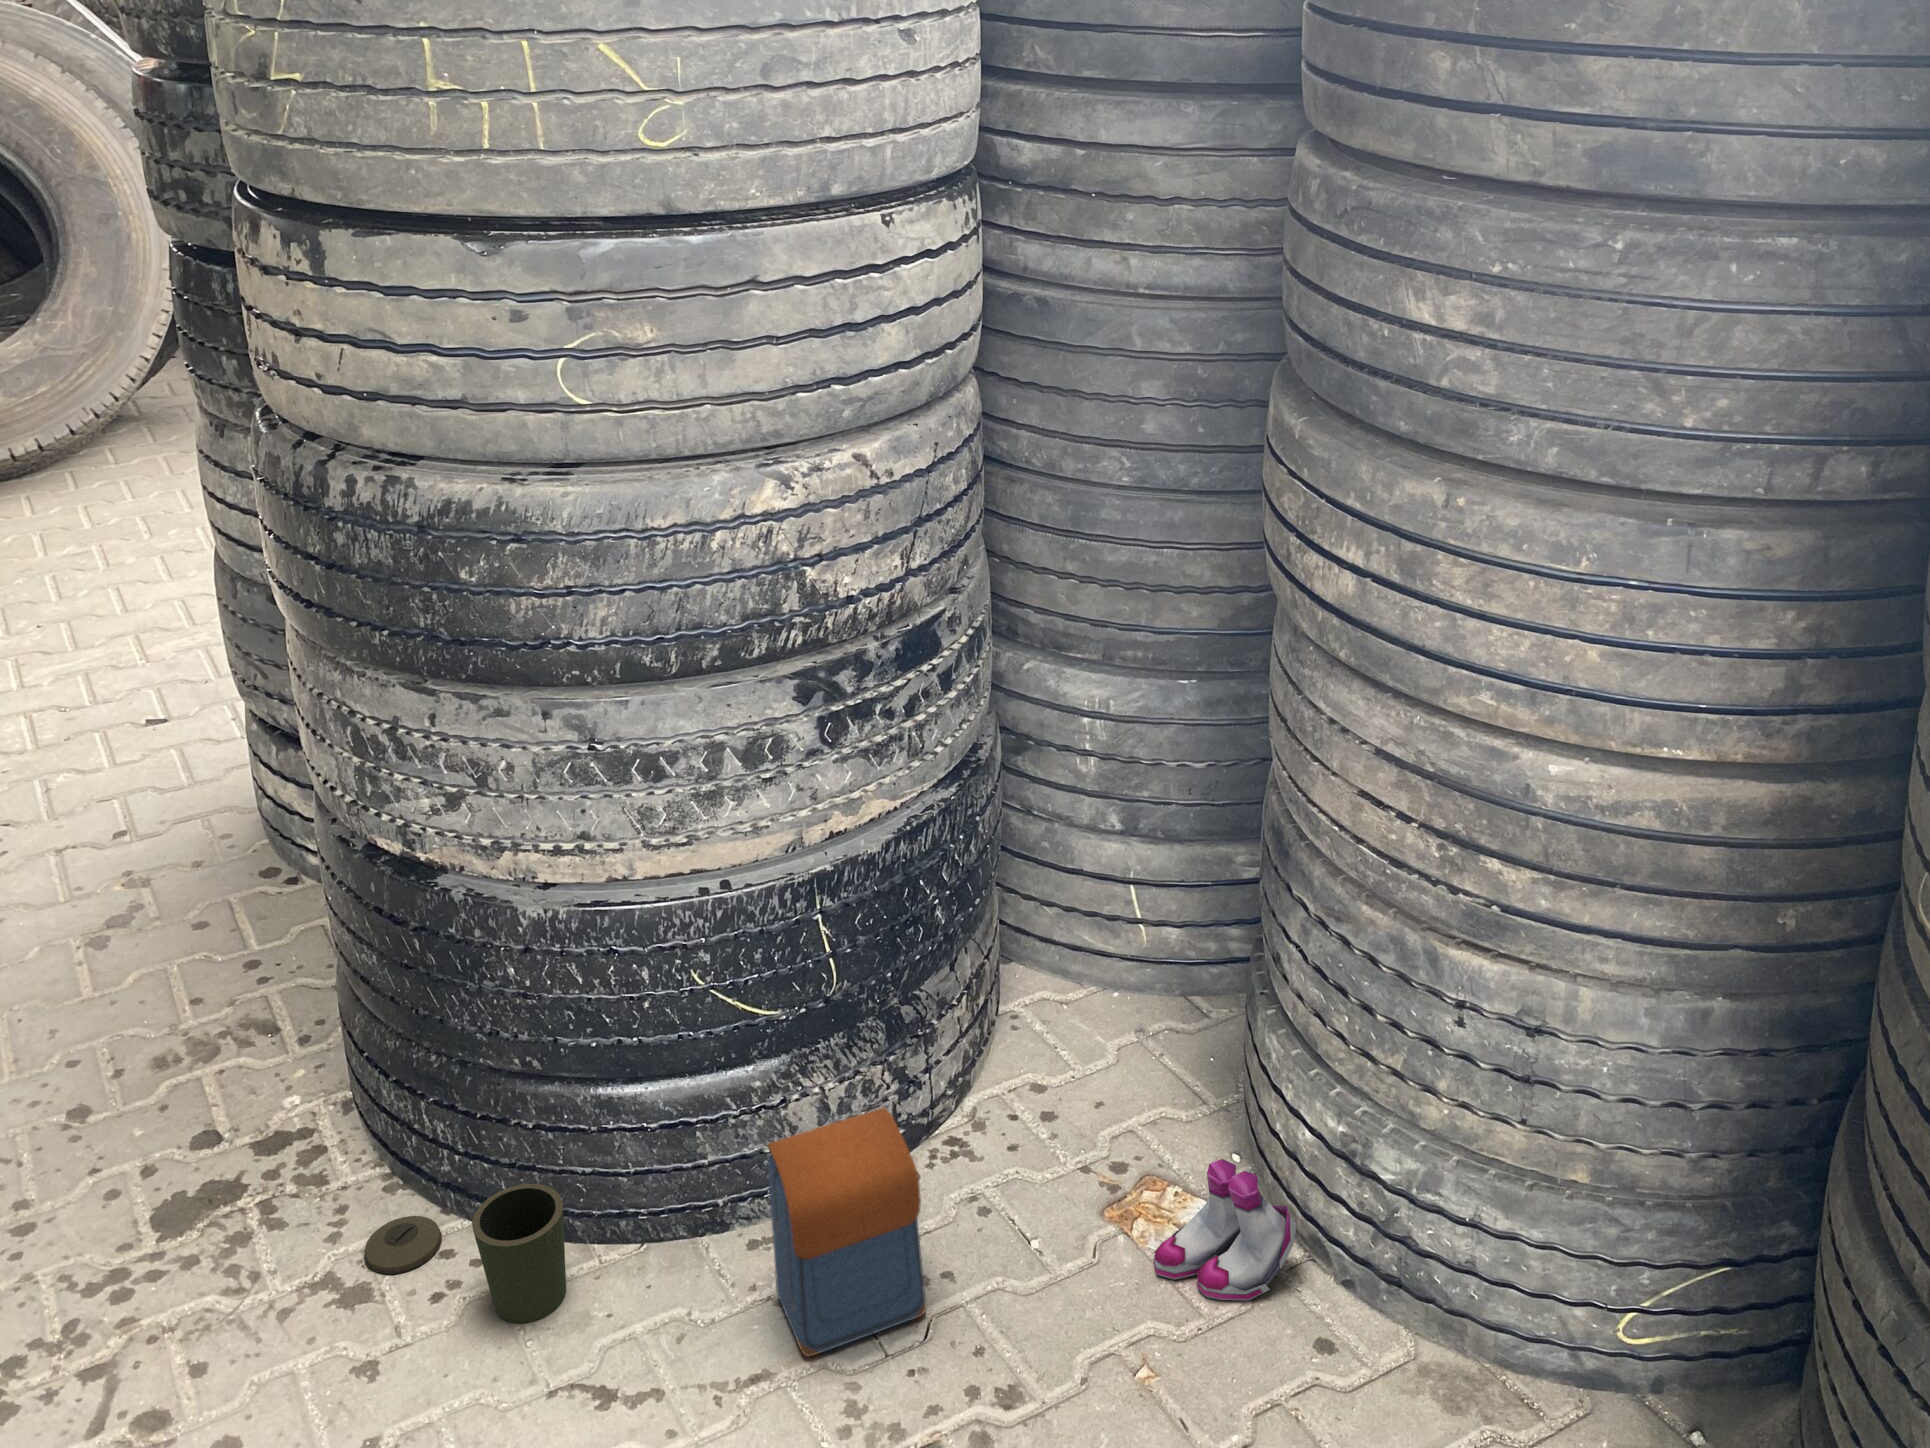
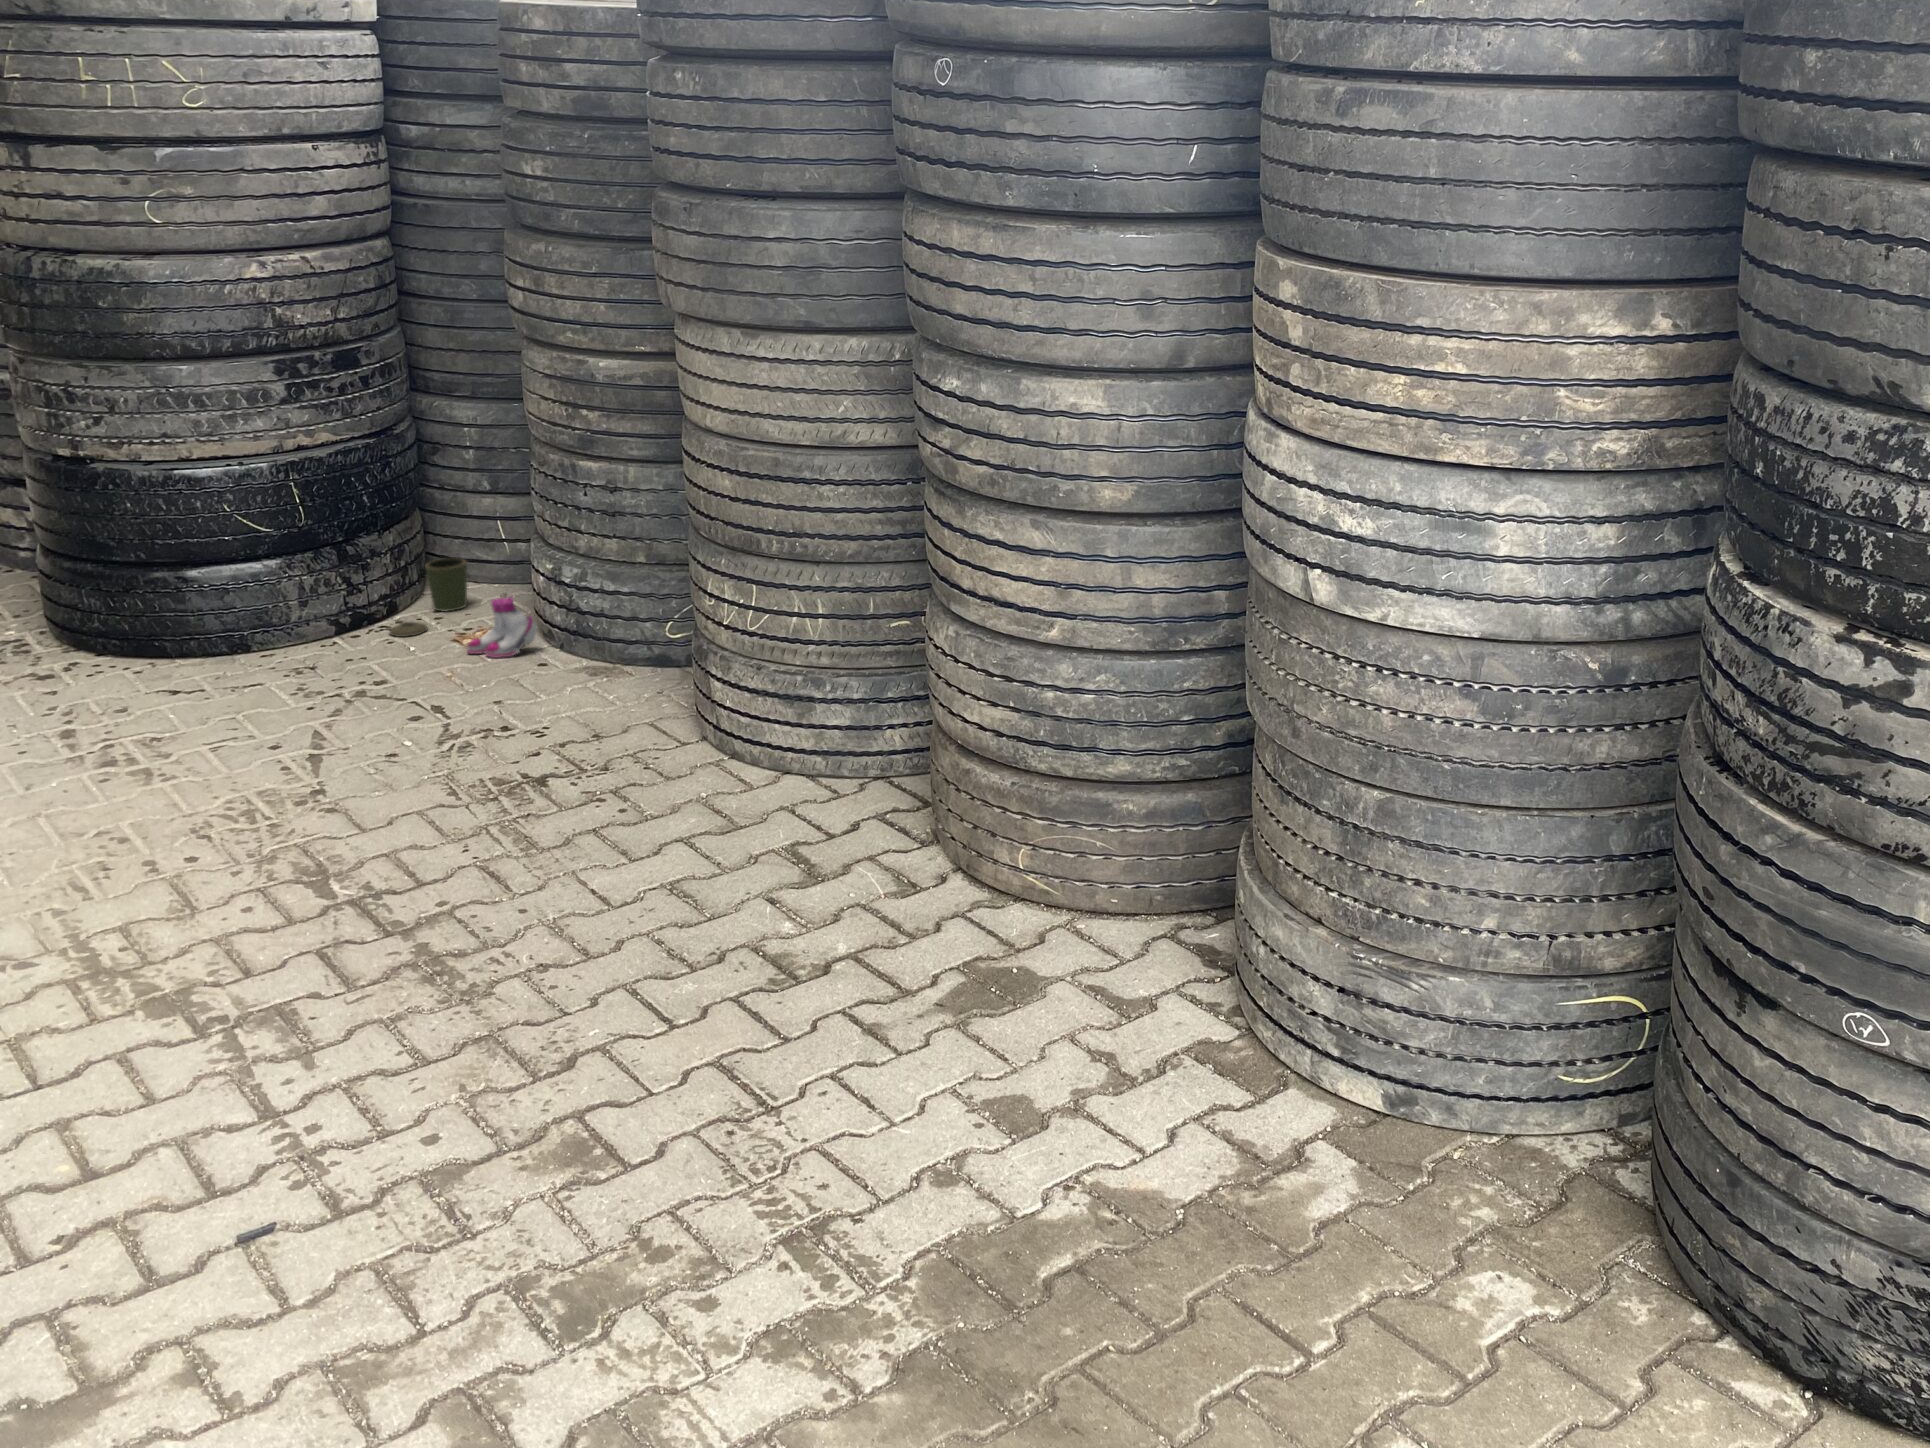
backpack: present [767,1107,926,1356] -> none [258,570,344,680]
trash can: present [364,1184,566,1323] -> present [390,558,467,637]

